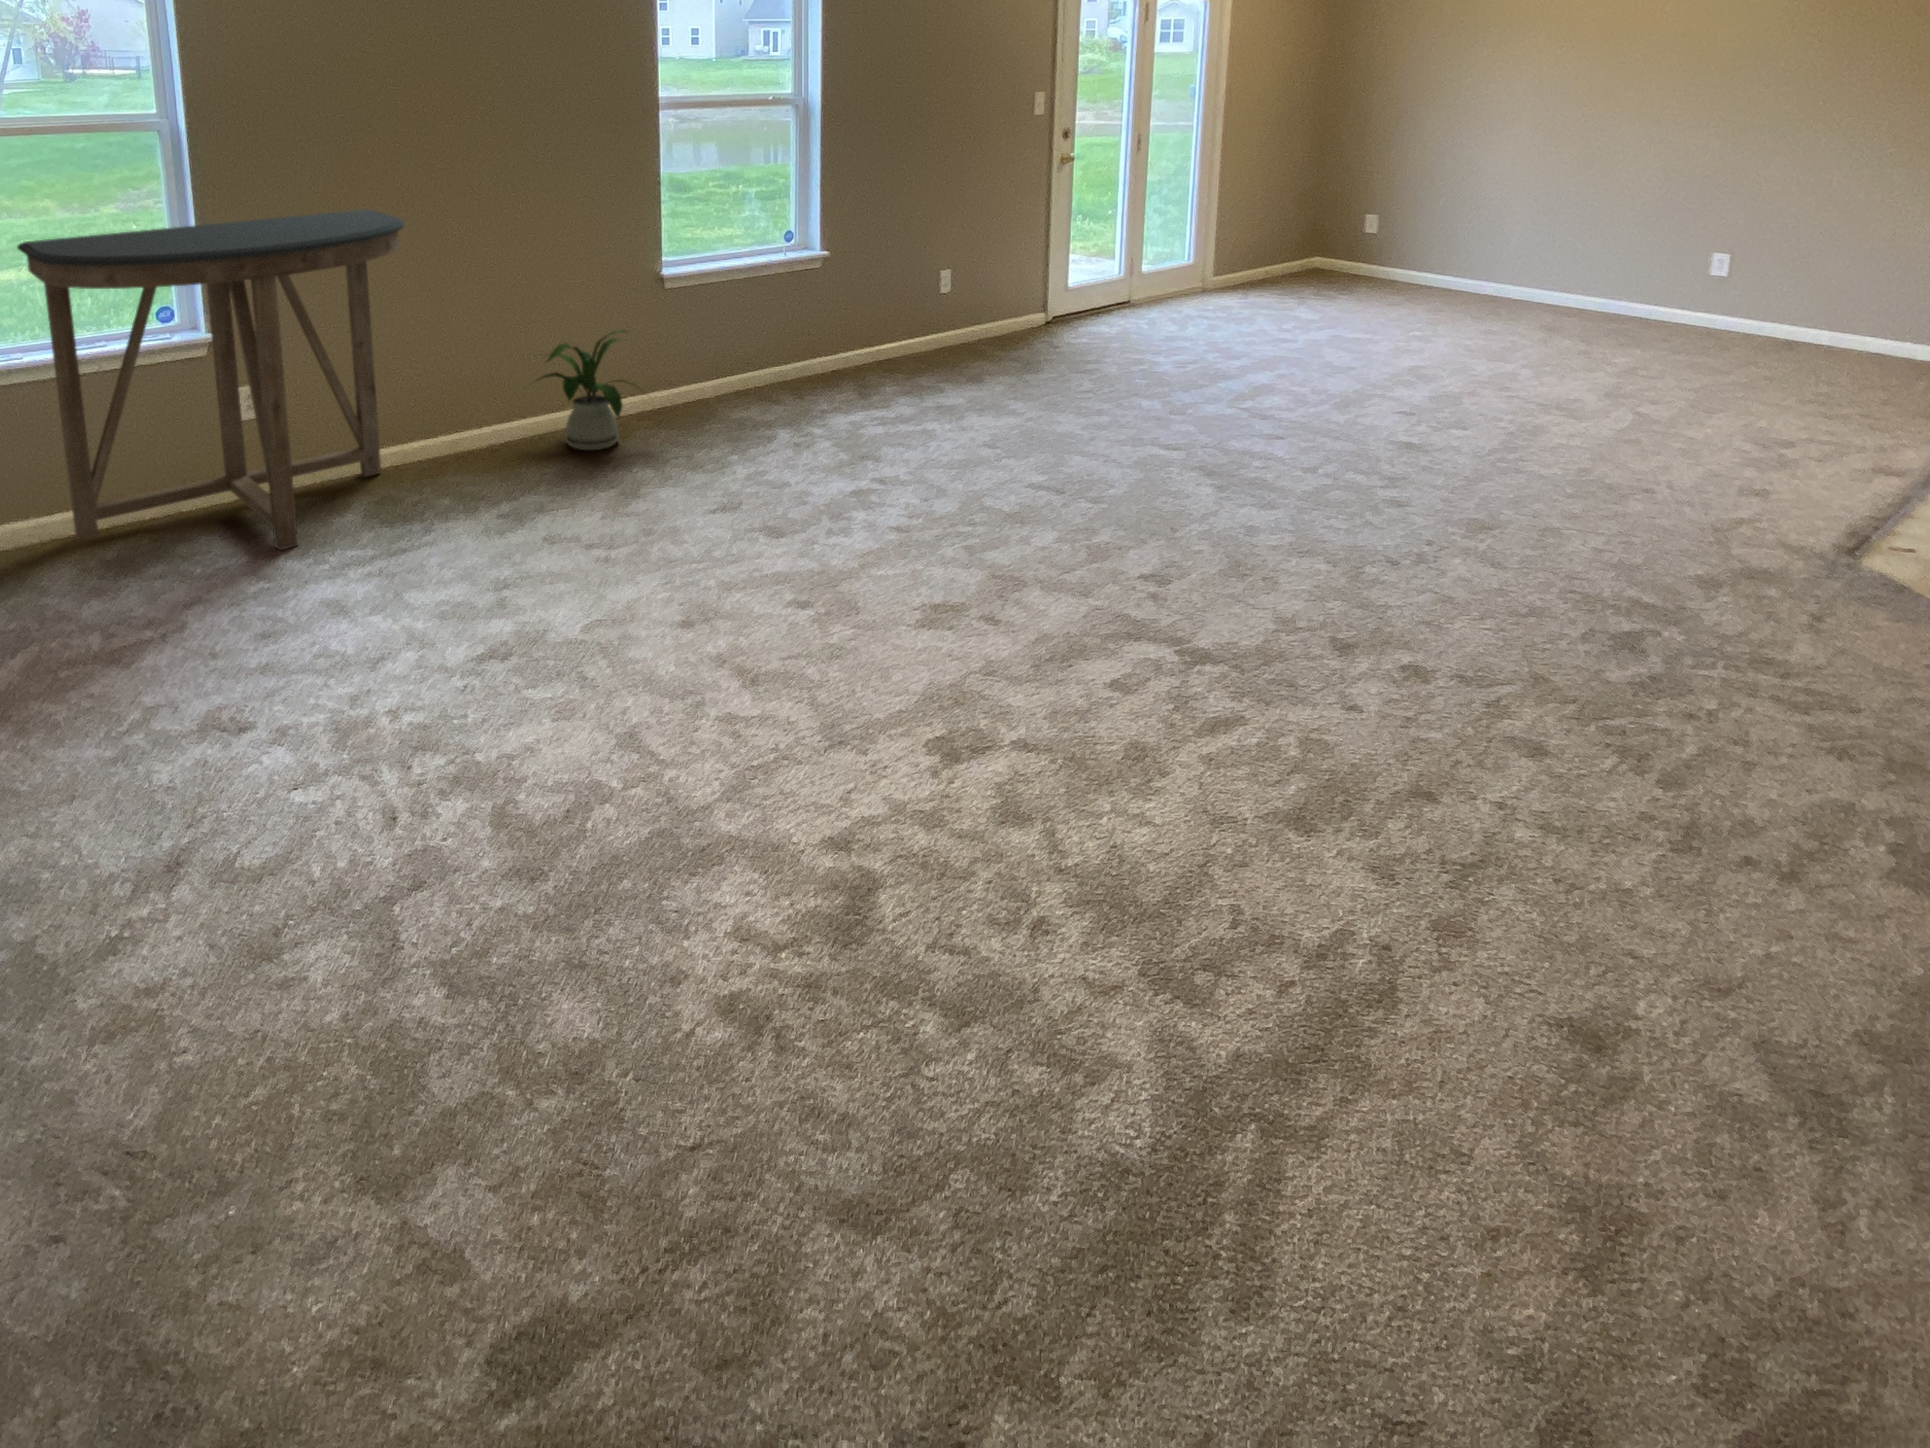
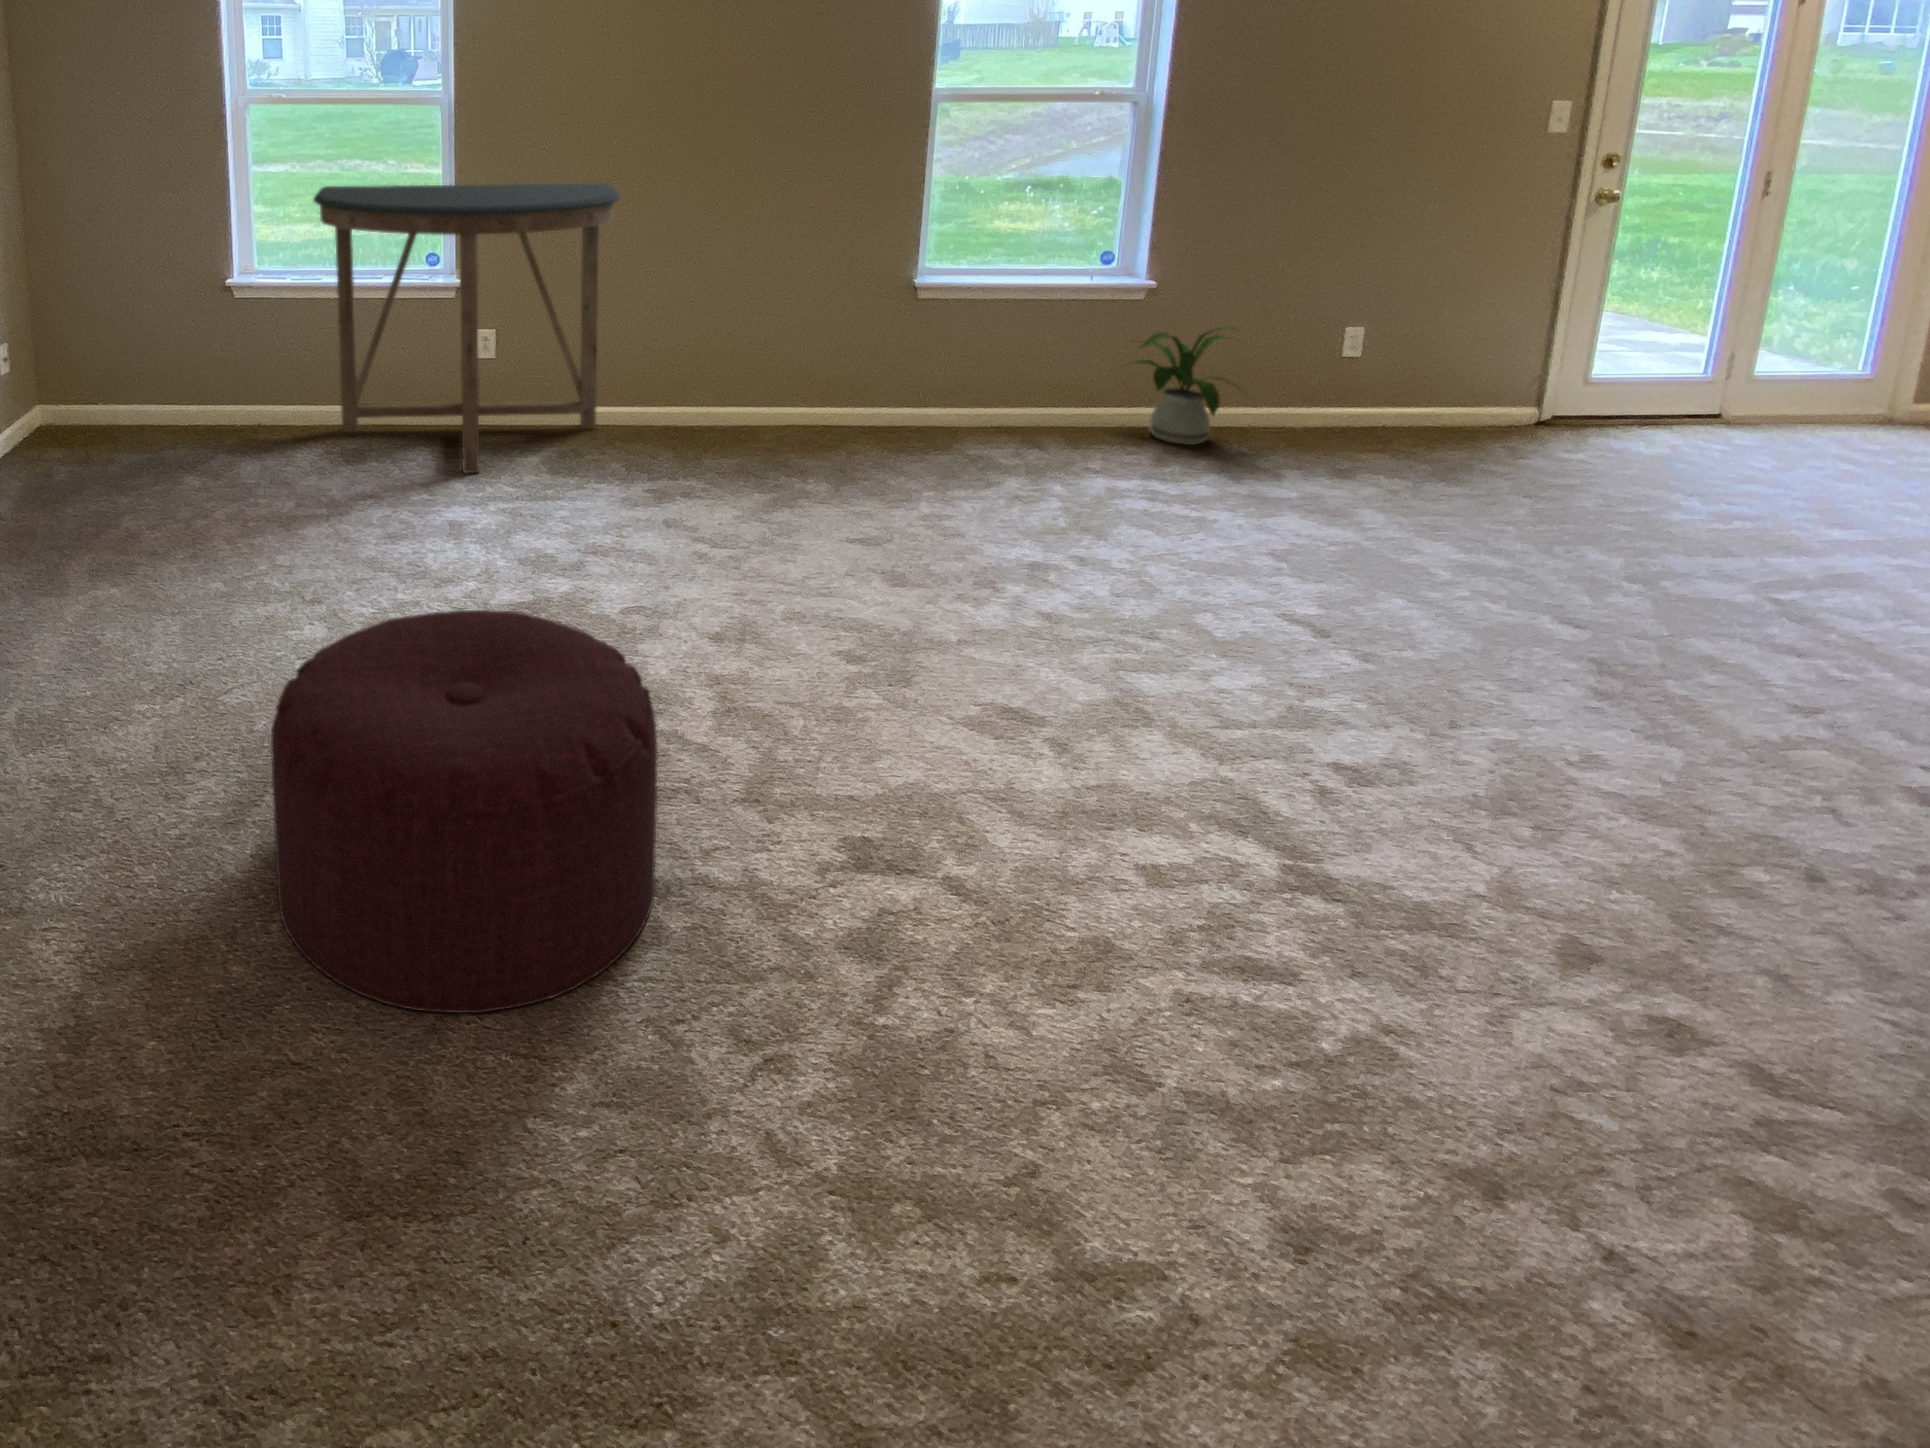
house plant: present [535,330,636,450] -> present [1134,327,1247,445]
ottoman: none [466,636,869,1058] -> present [271,610,658,1013]

